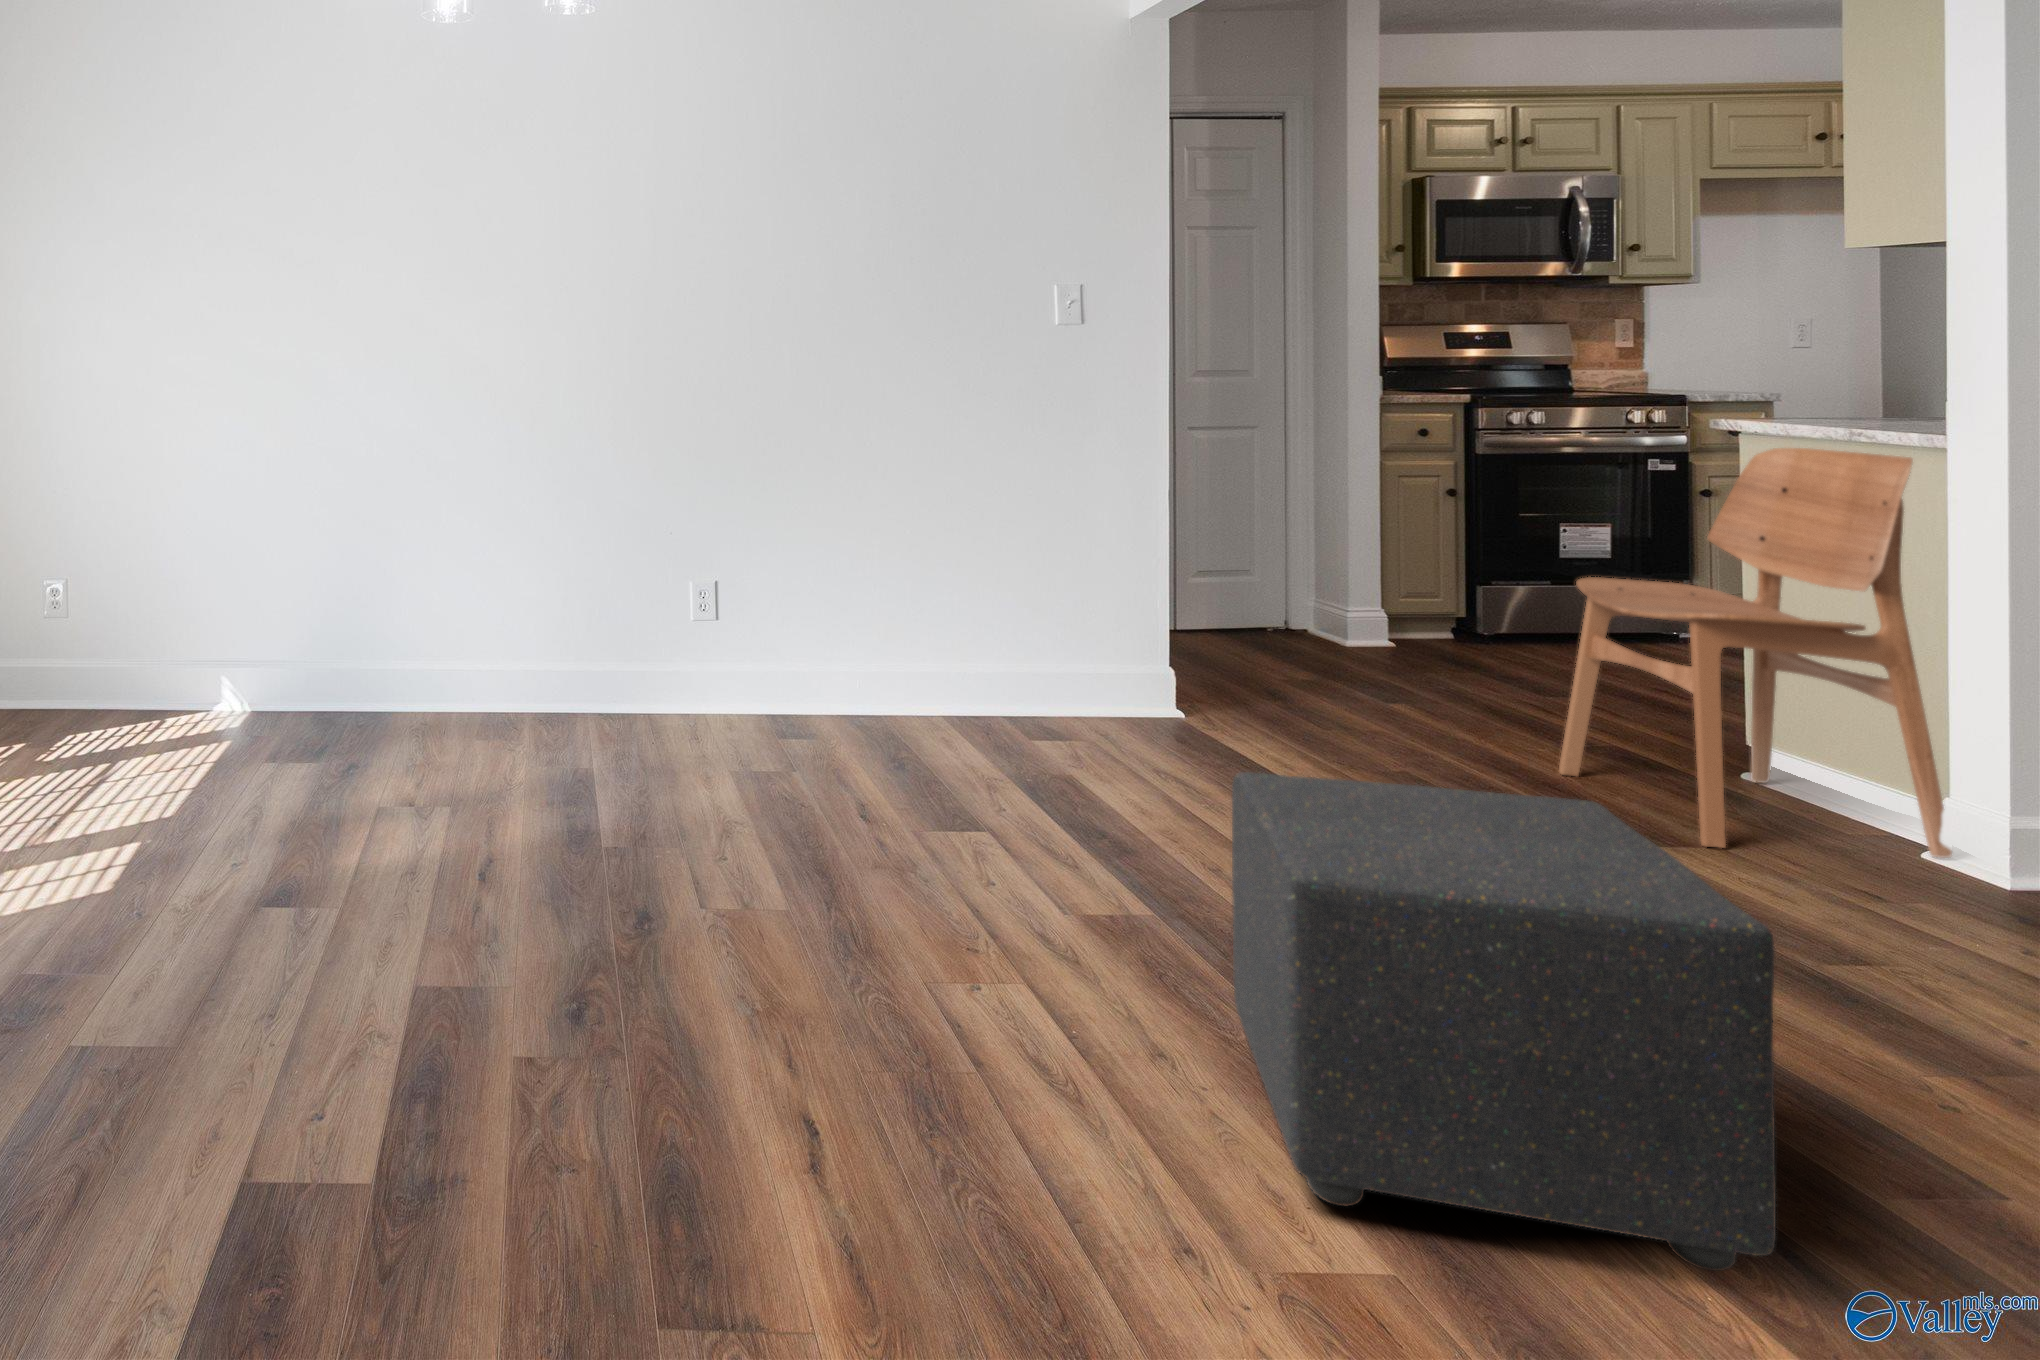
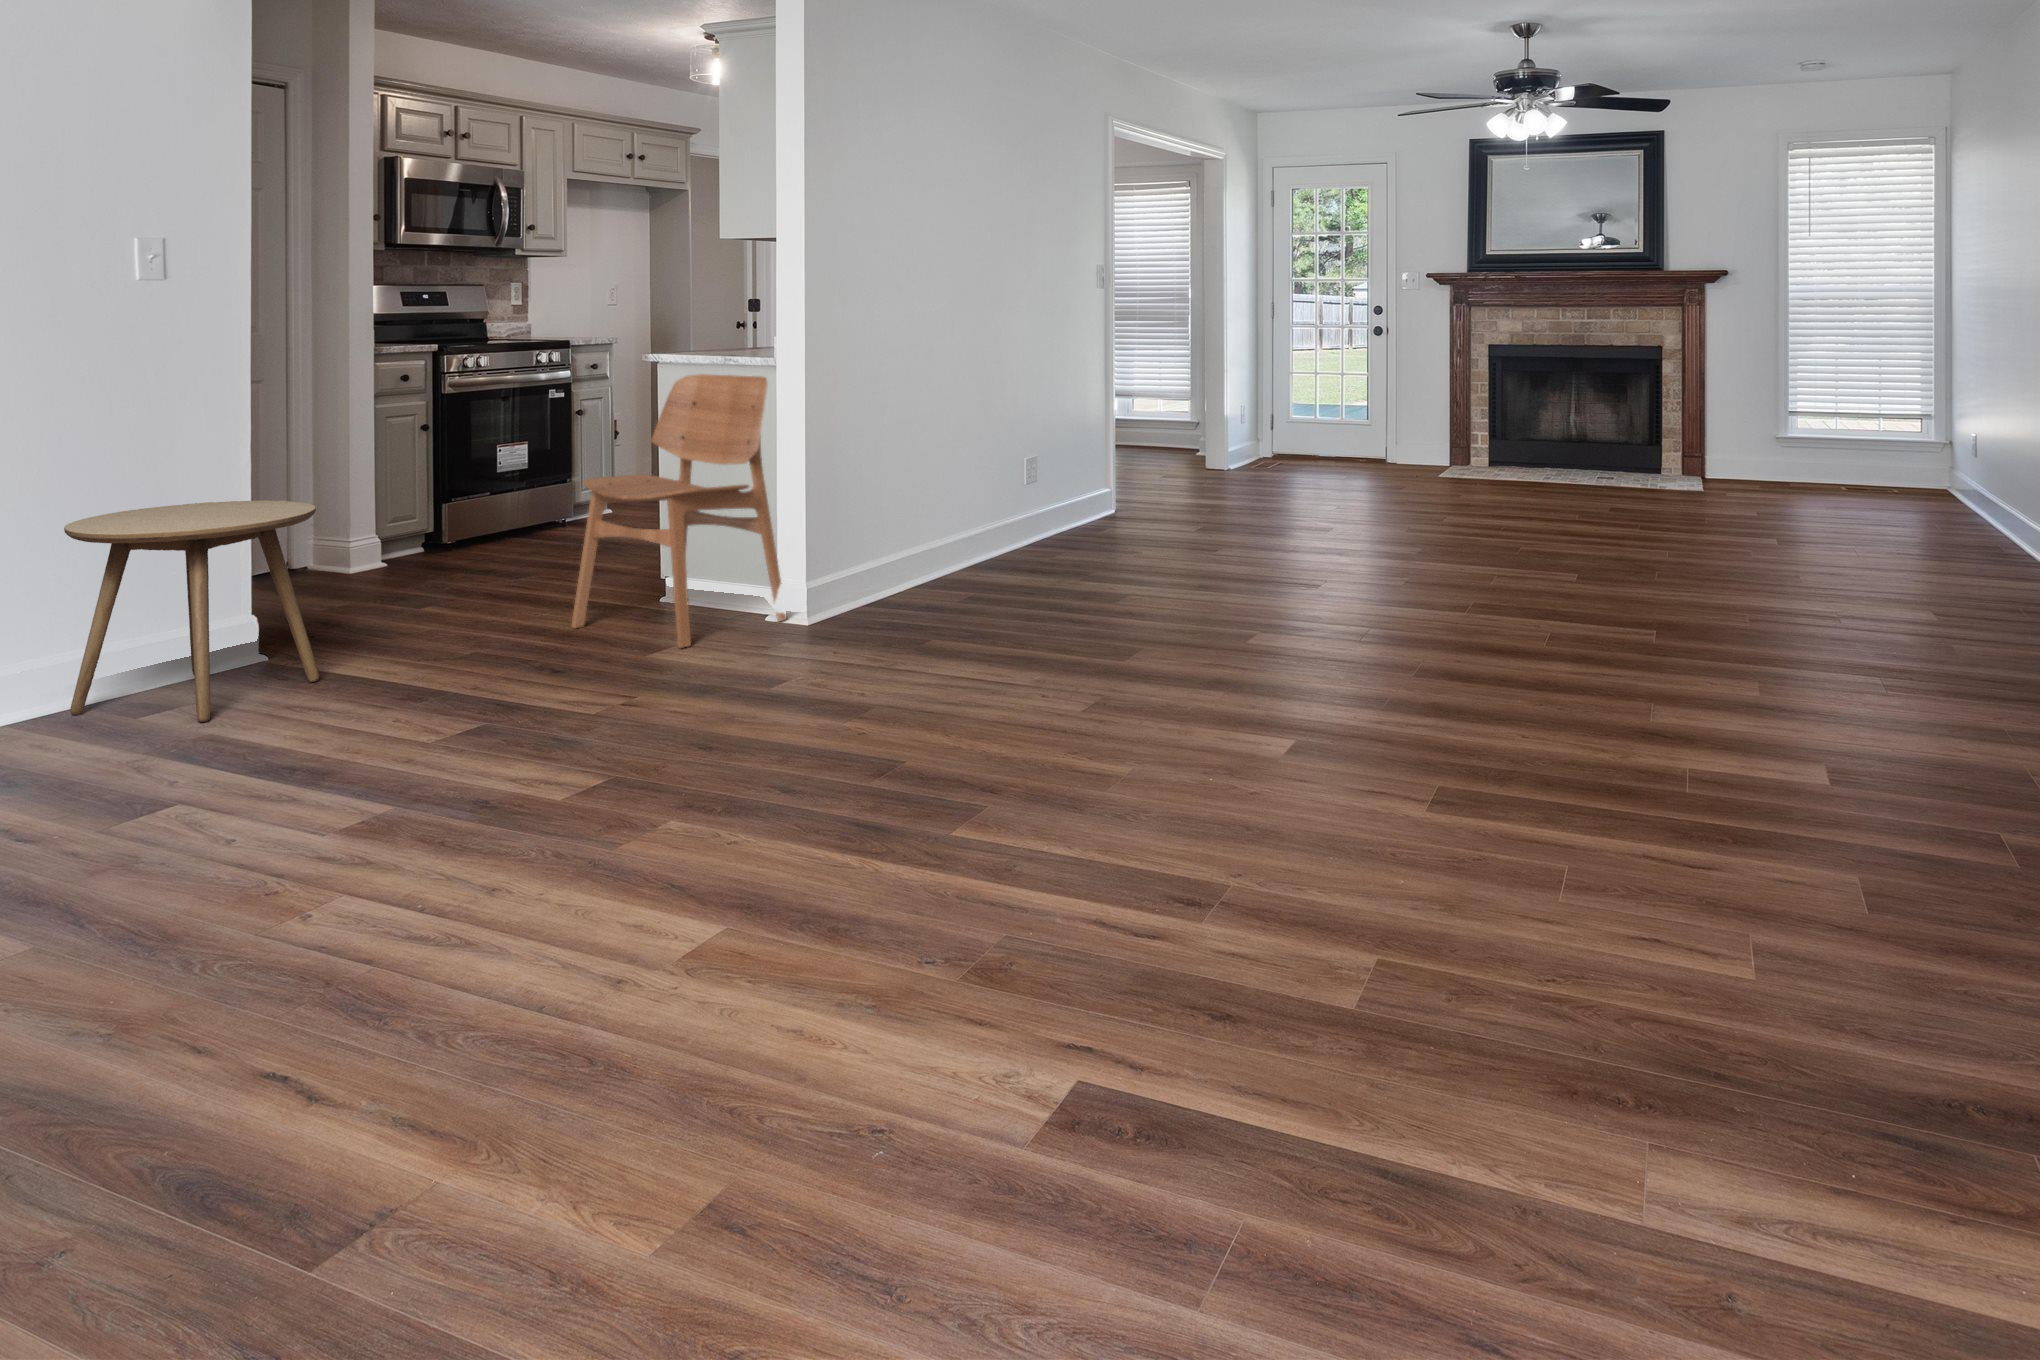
side table: none [980,539,1210,761] -> present [64,500,319,722]
ottoman: present [1232,772,1776,1271] -> none [526,610,868,913]

